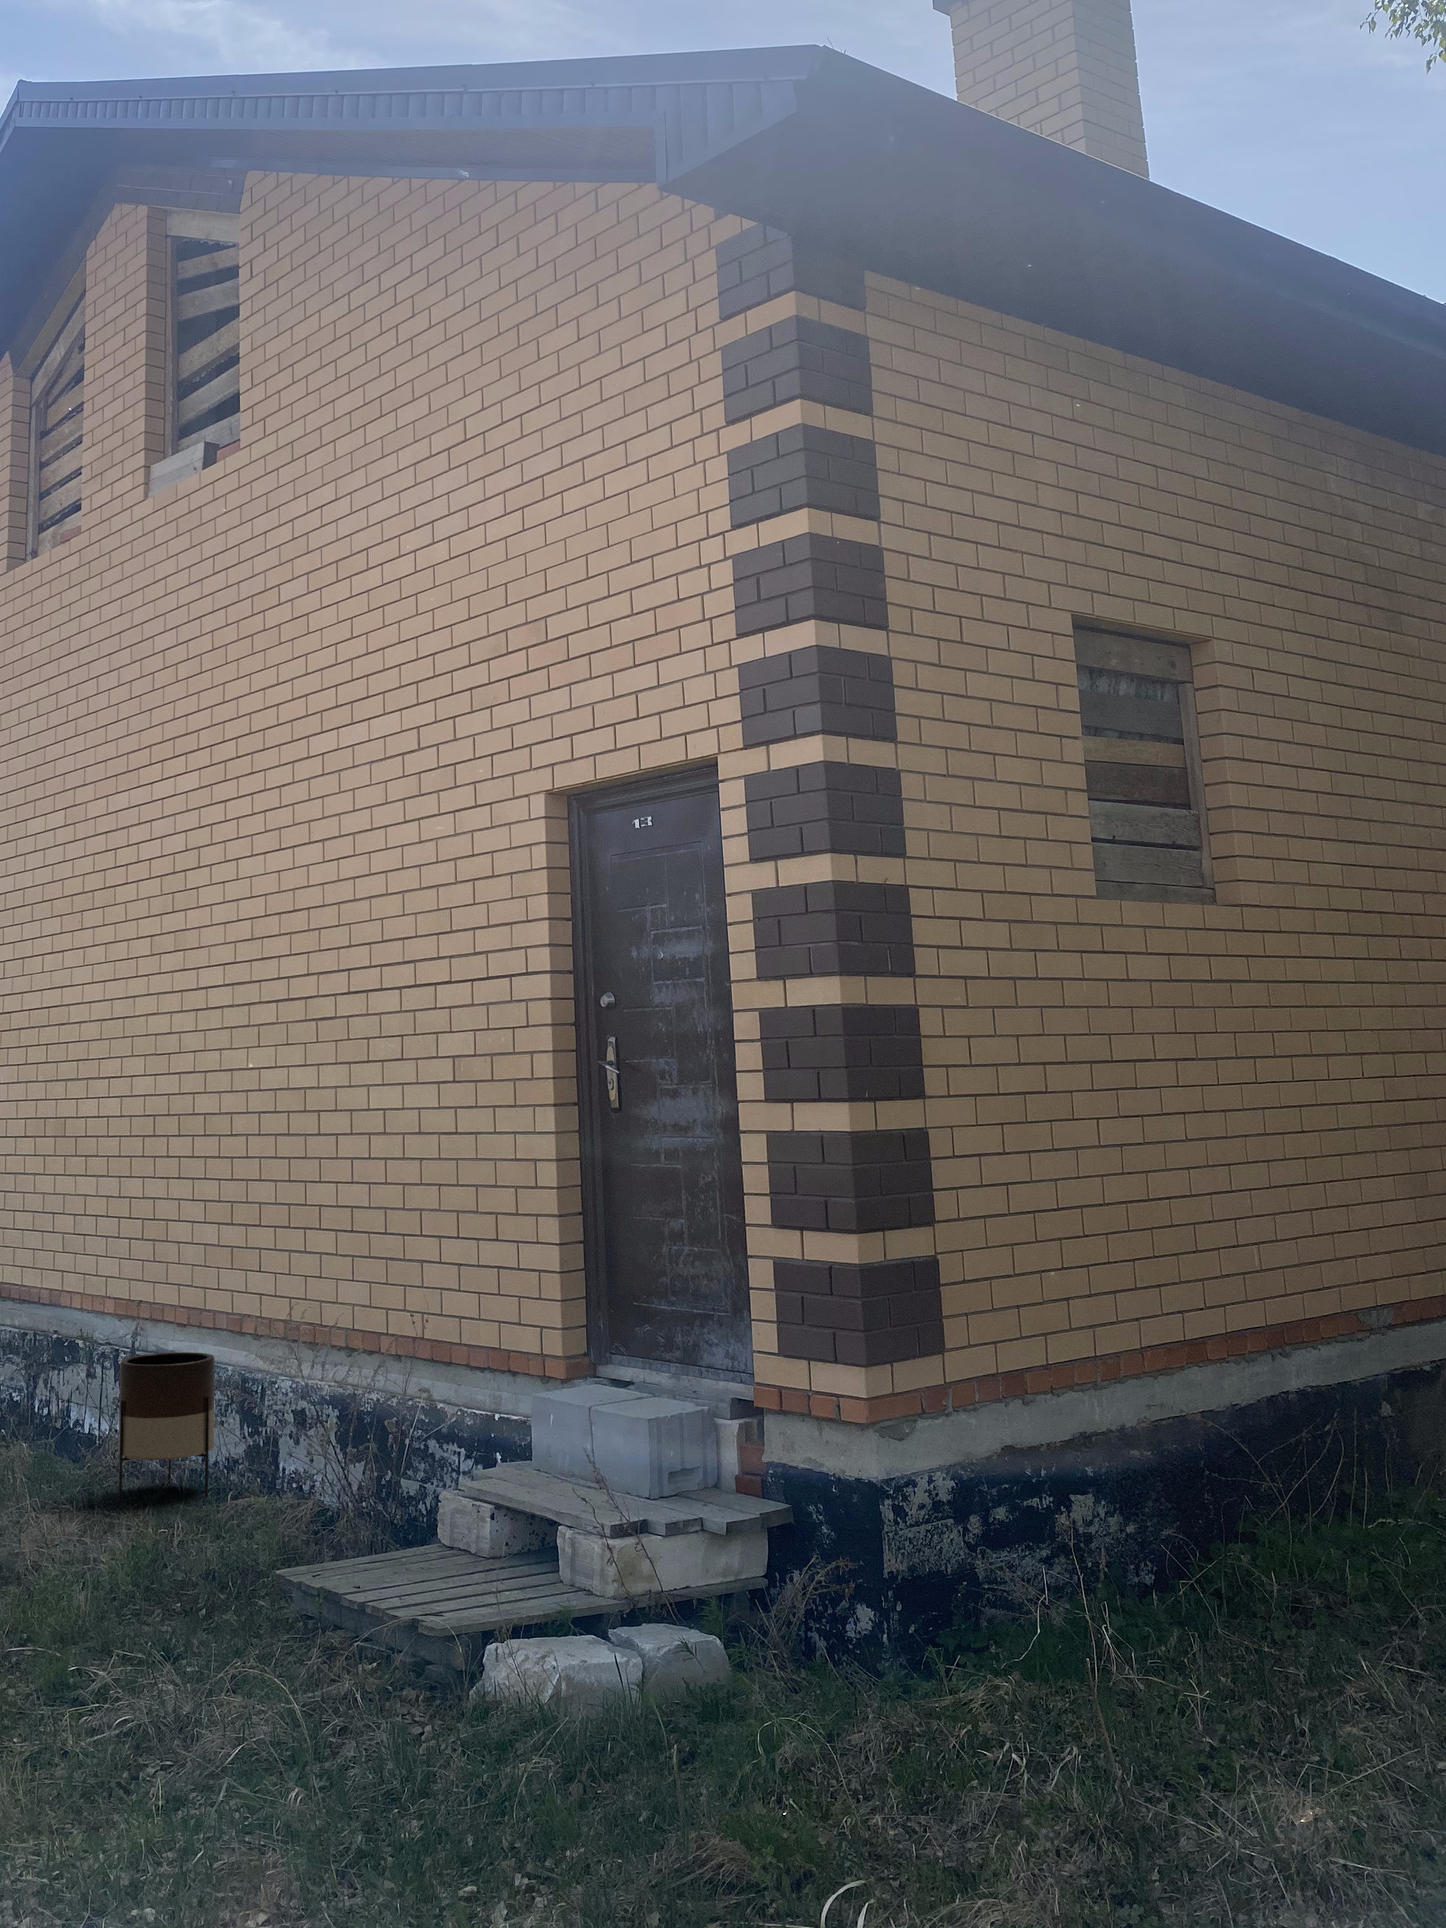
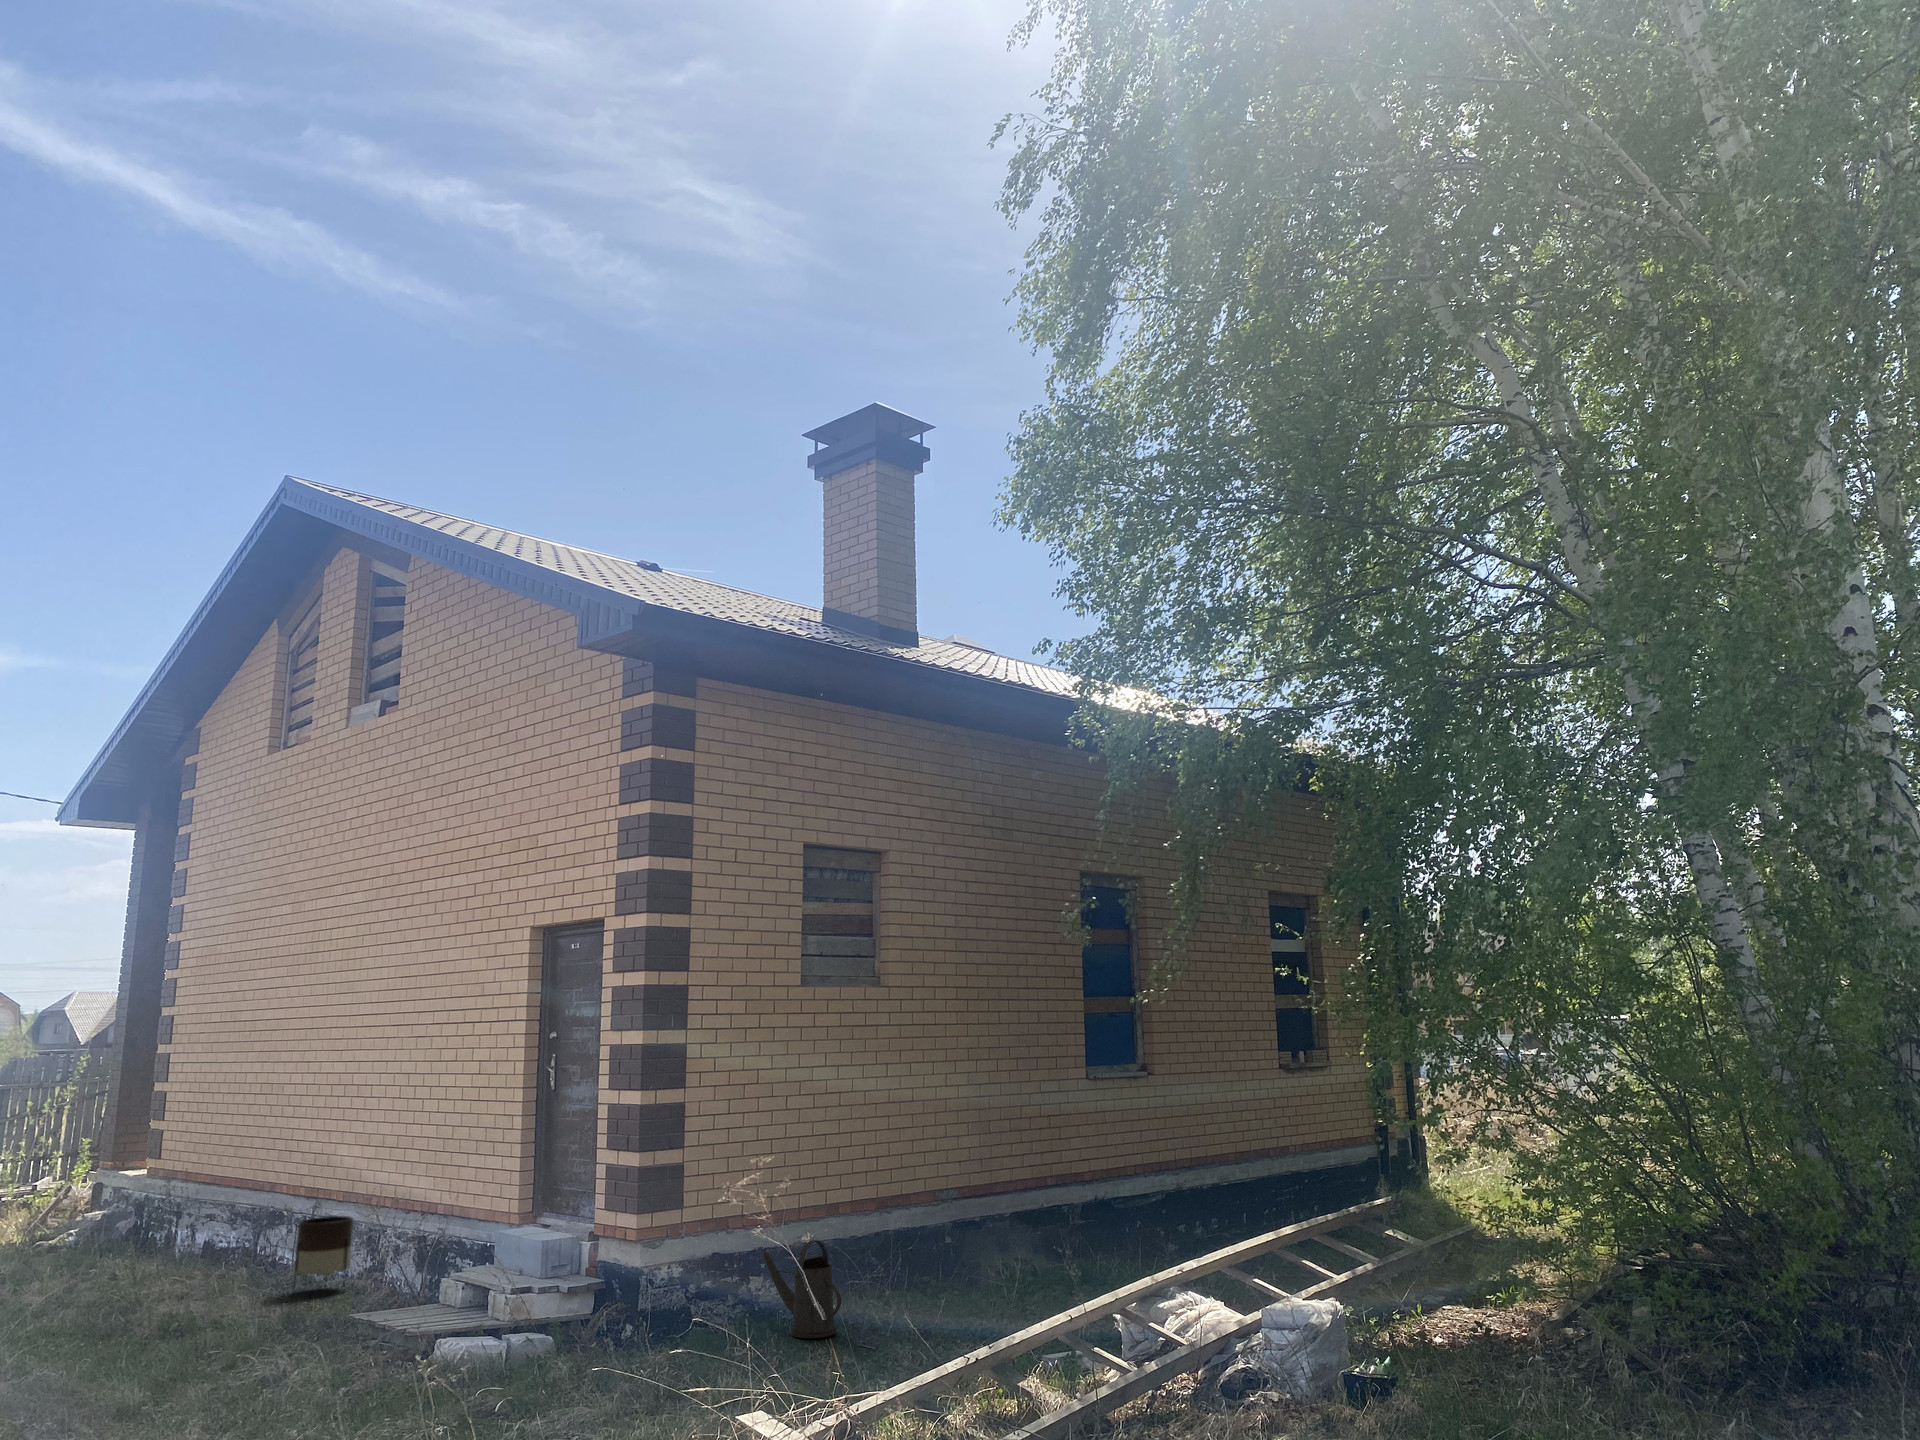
watering can: none [1089,1429,1314,1649] -> present [764,1240,841,1338]

